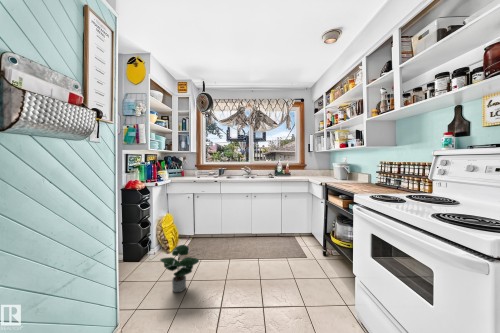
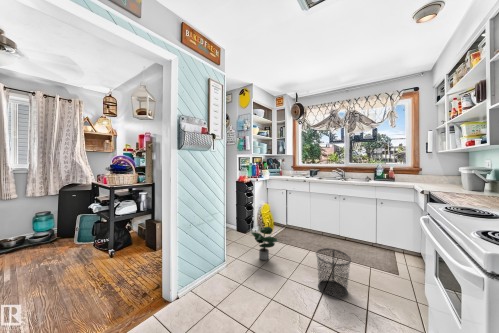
waste bin: none [251,253,286,308] -> present [316,248,351,299]

